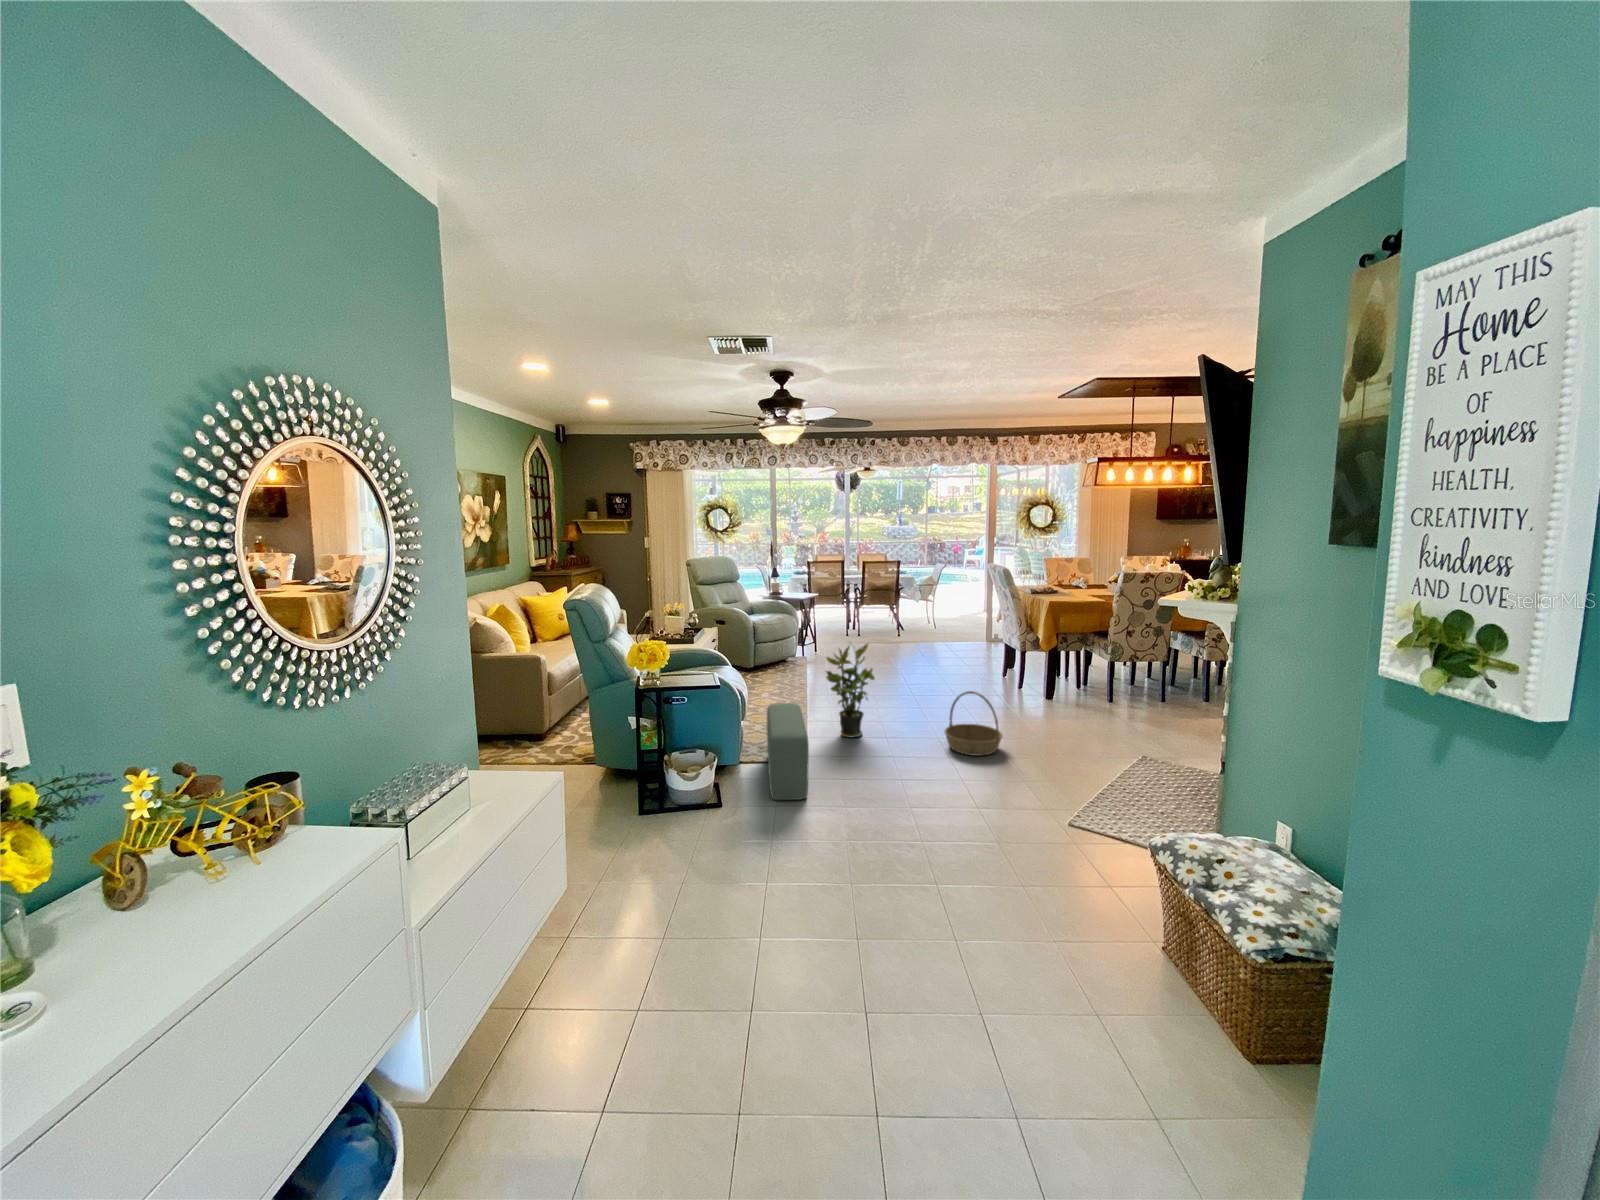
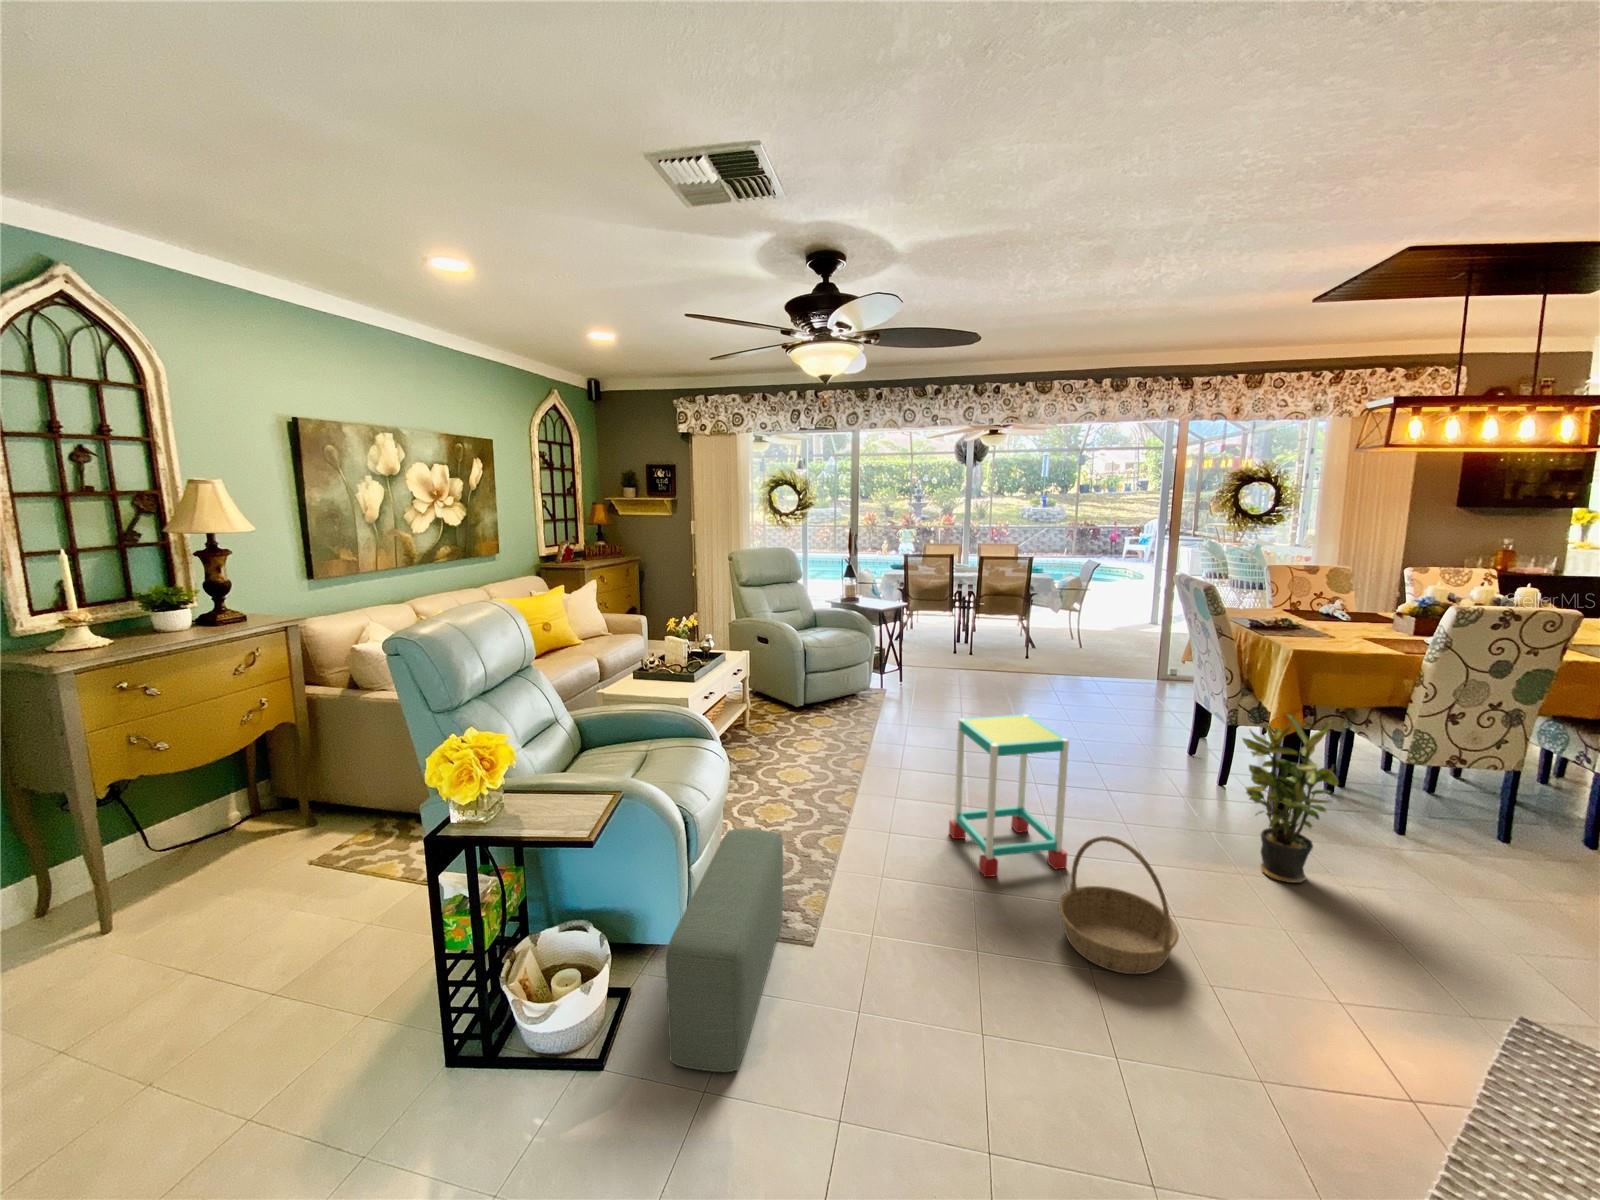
potted plant: present [826,644,875,738] -> present [1243,713,1339,883]
side table: none [877,644,945,732] -> present [949,714,1069,877]

